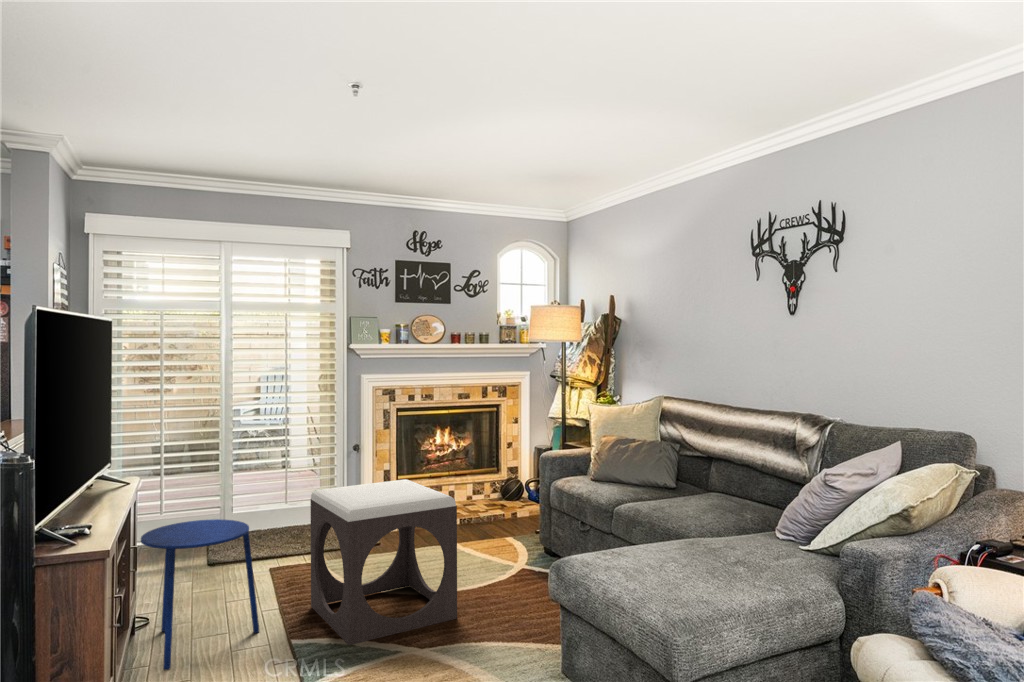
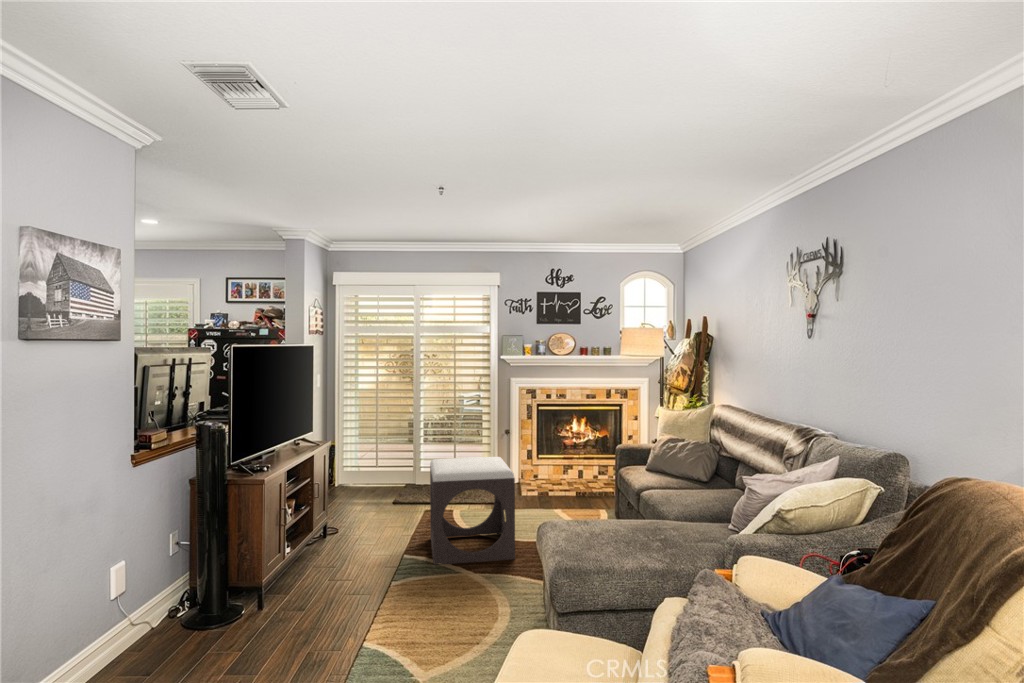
side table: present [141,519,259,670] -> none [319,473,390,562]

